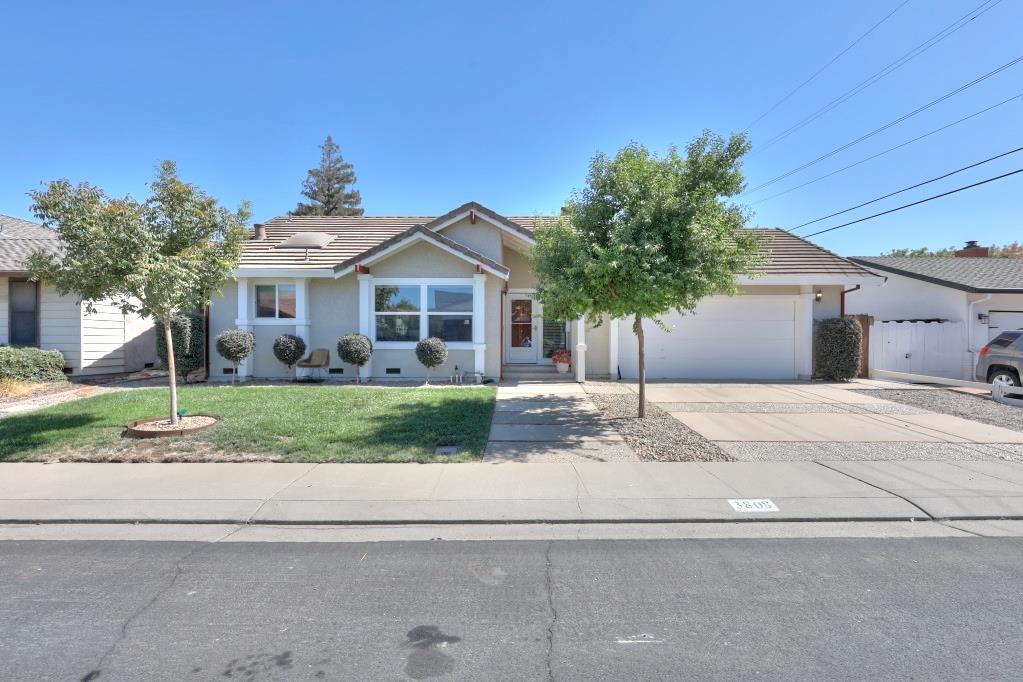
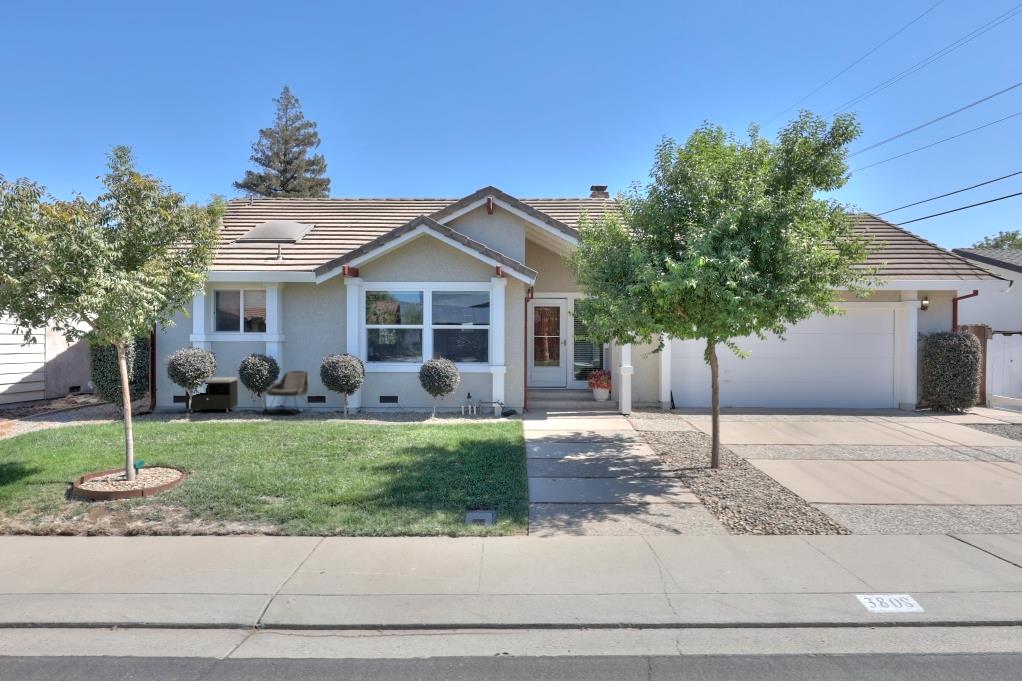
storage bench: none [232,354,275,381] -> present [186,377,238,412]

